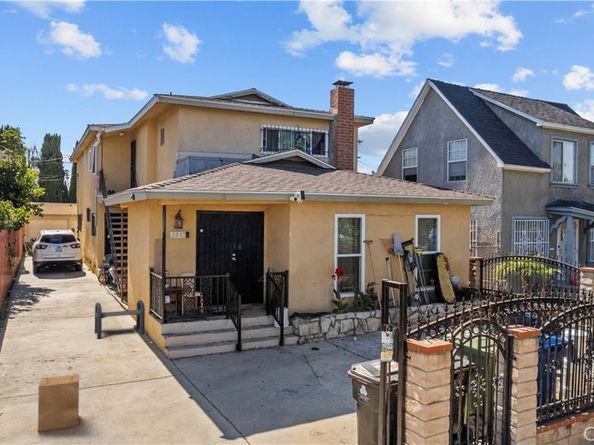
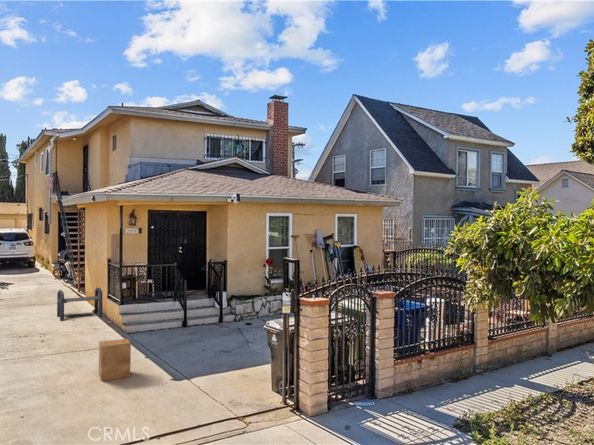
cardboard box: present [38,374,79,431] -> present [99,339,131,381]

